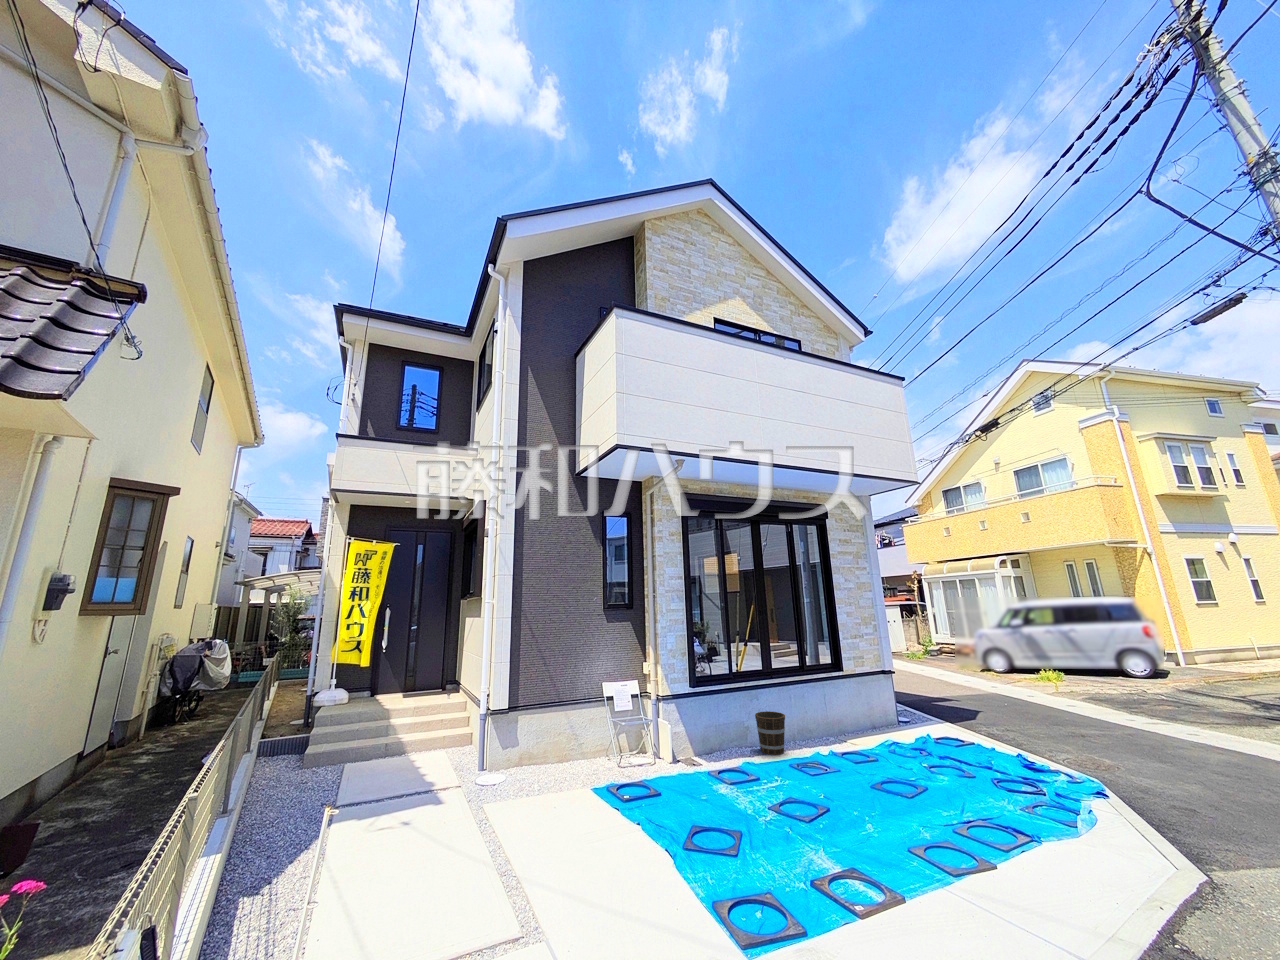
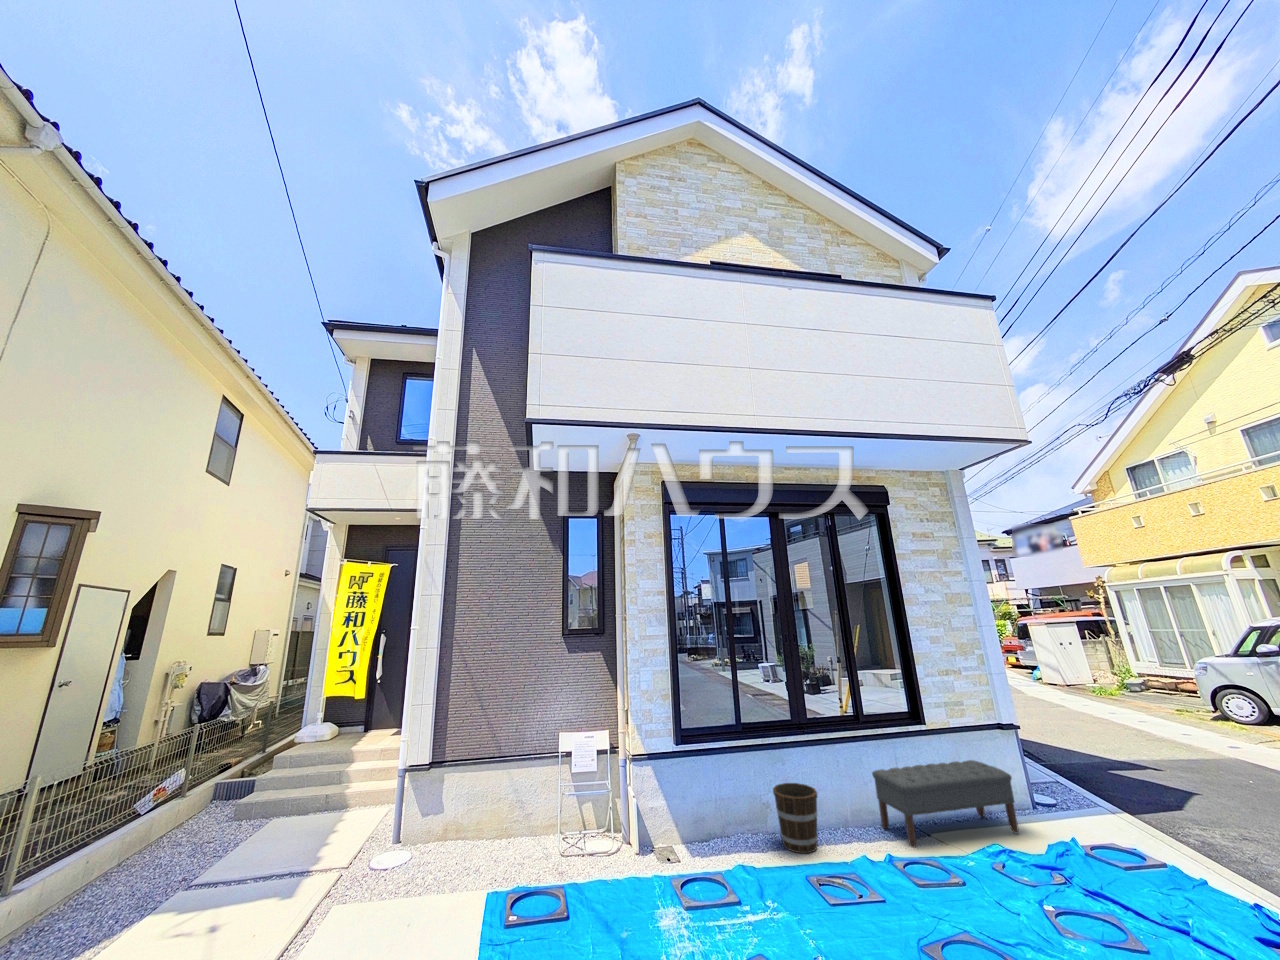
bench: none [812,693,896,747] -> present [872,760,1019,848]

